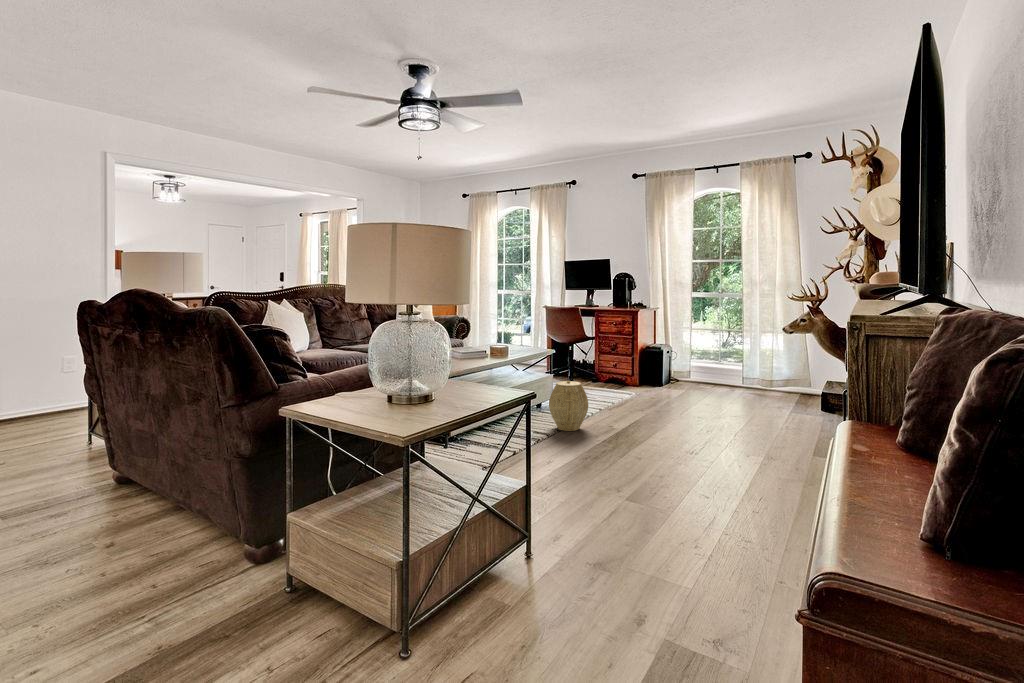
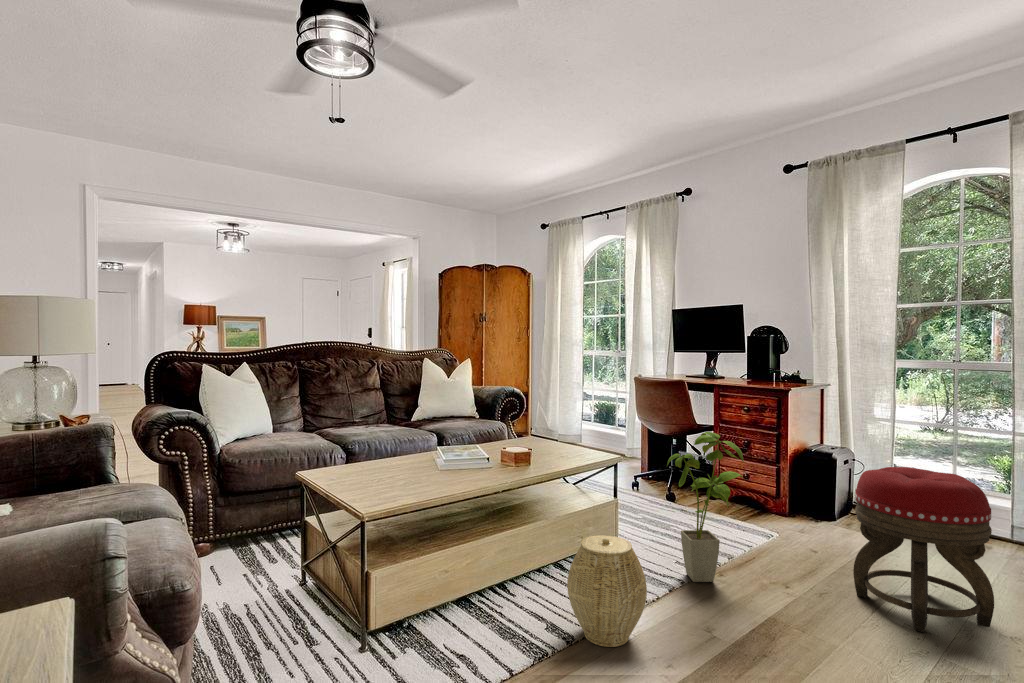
house plant: none [585,331,627,411] -> present [667,432,744,582]
footstool: none [675,344,733,416] -> present [853,467,994,632]

